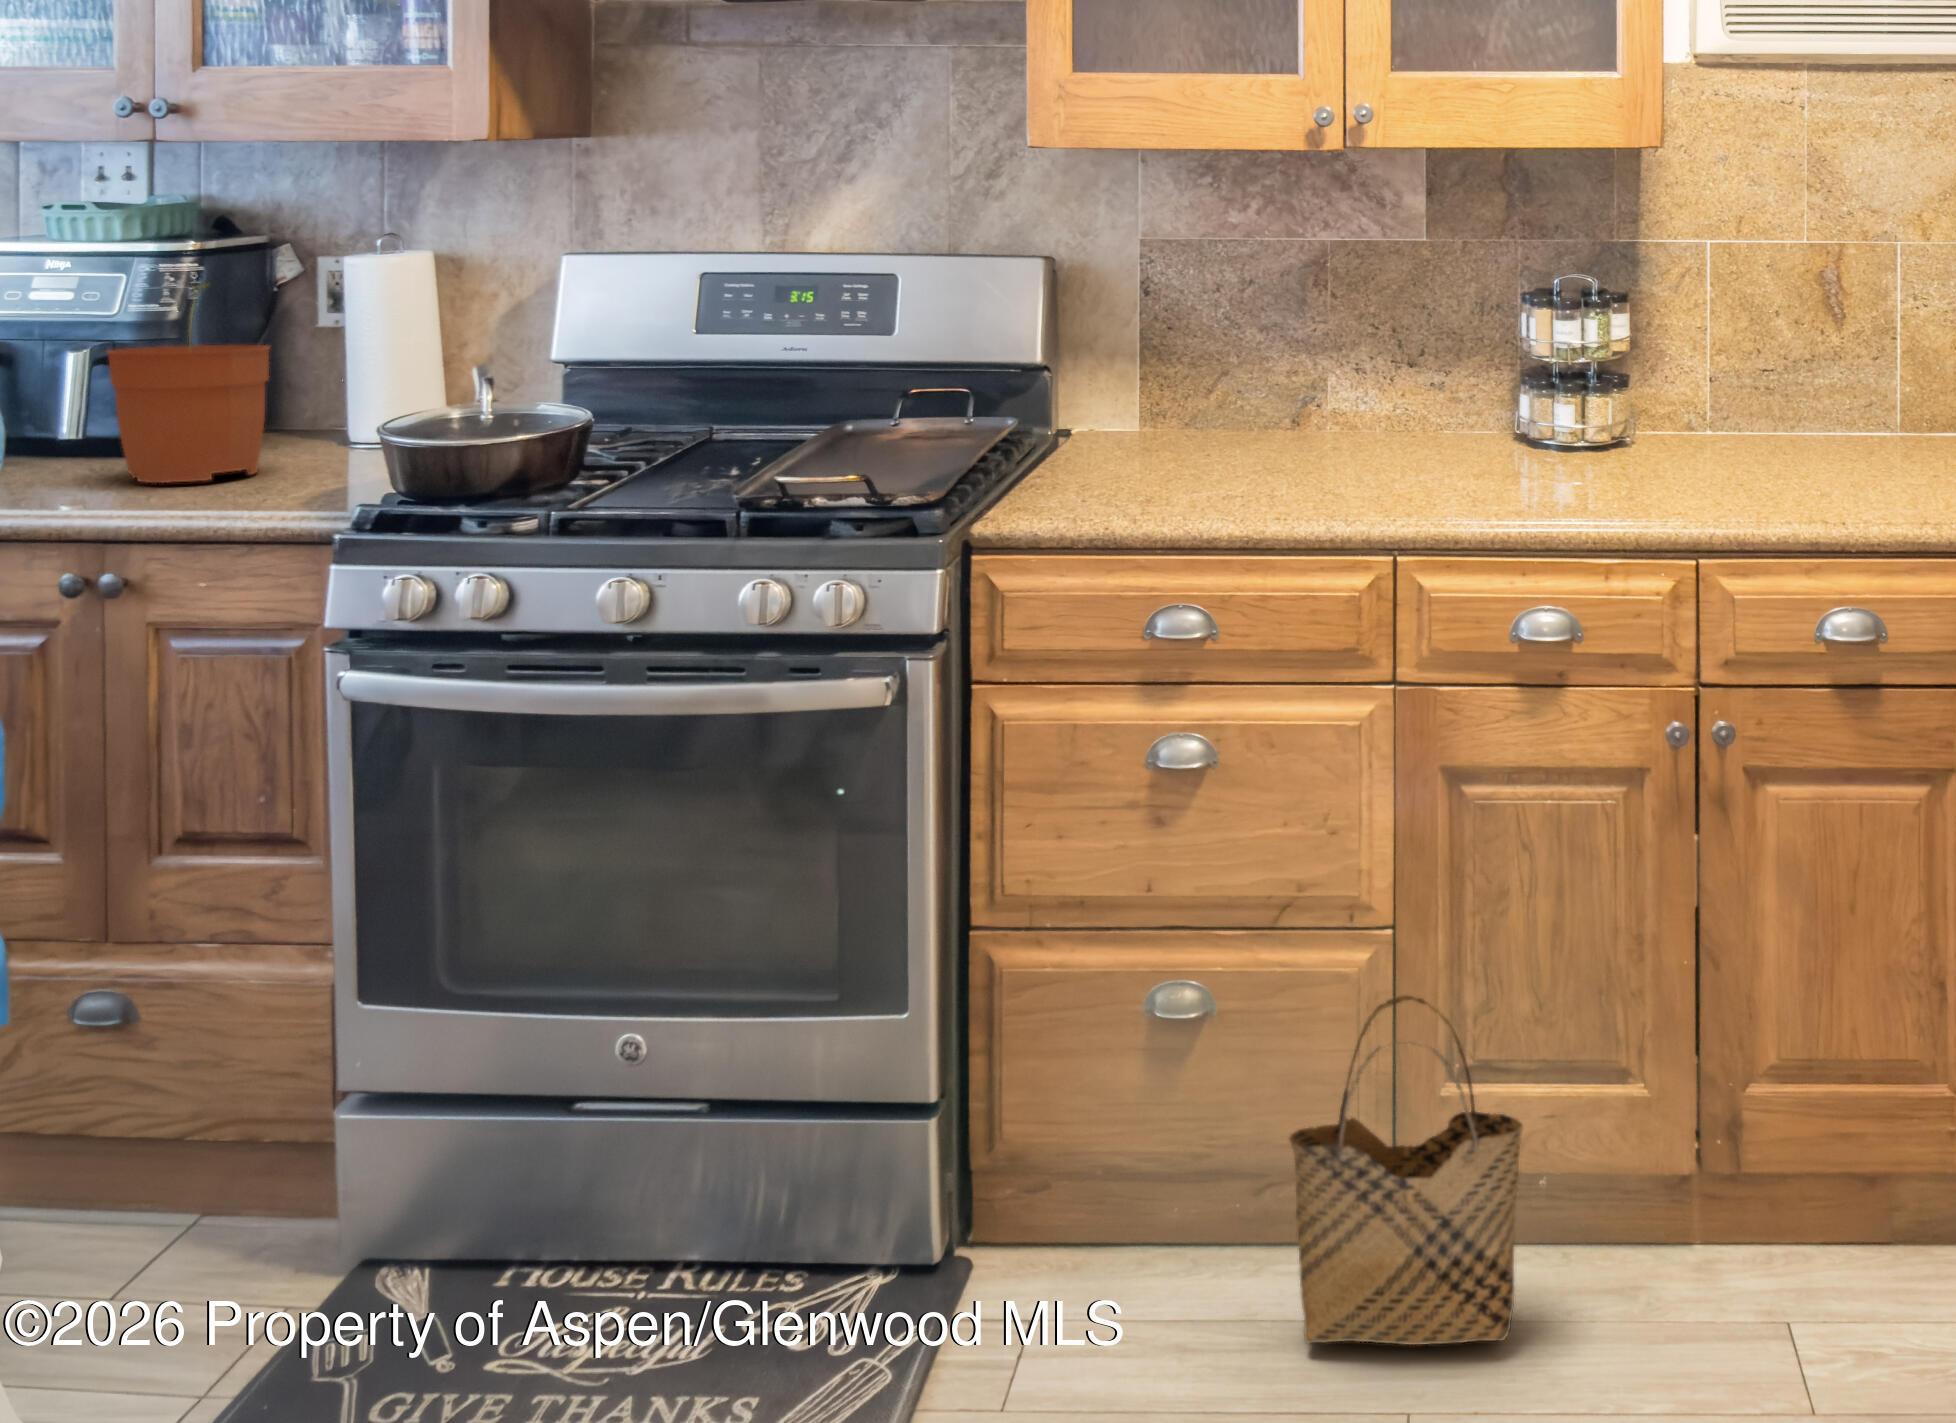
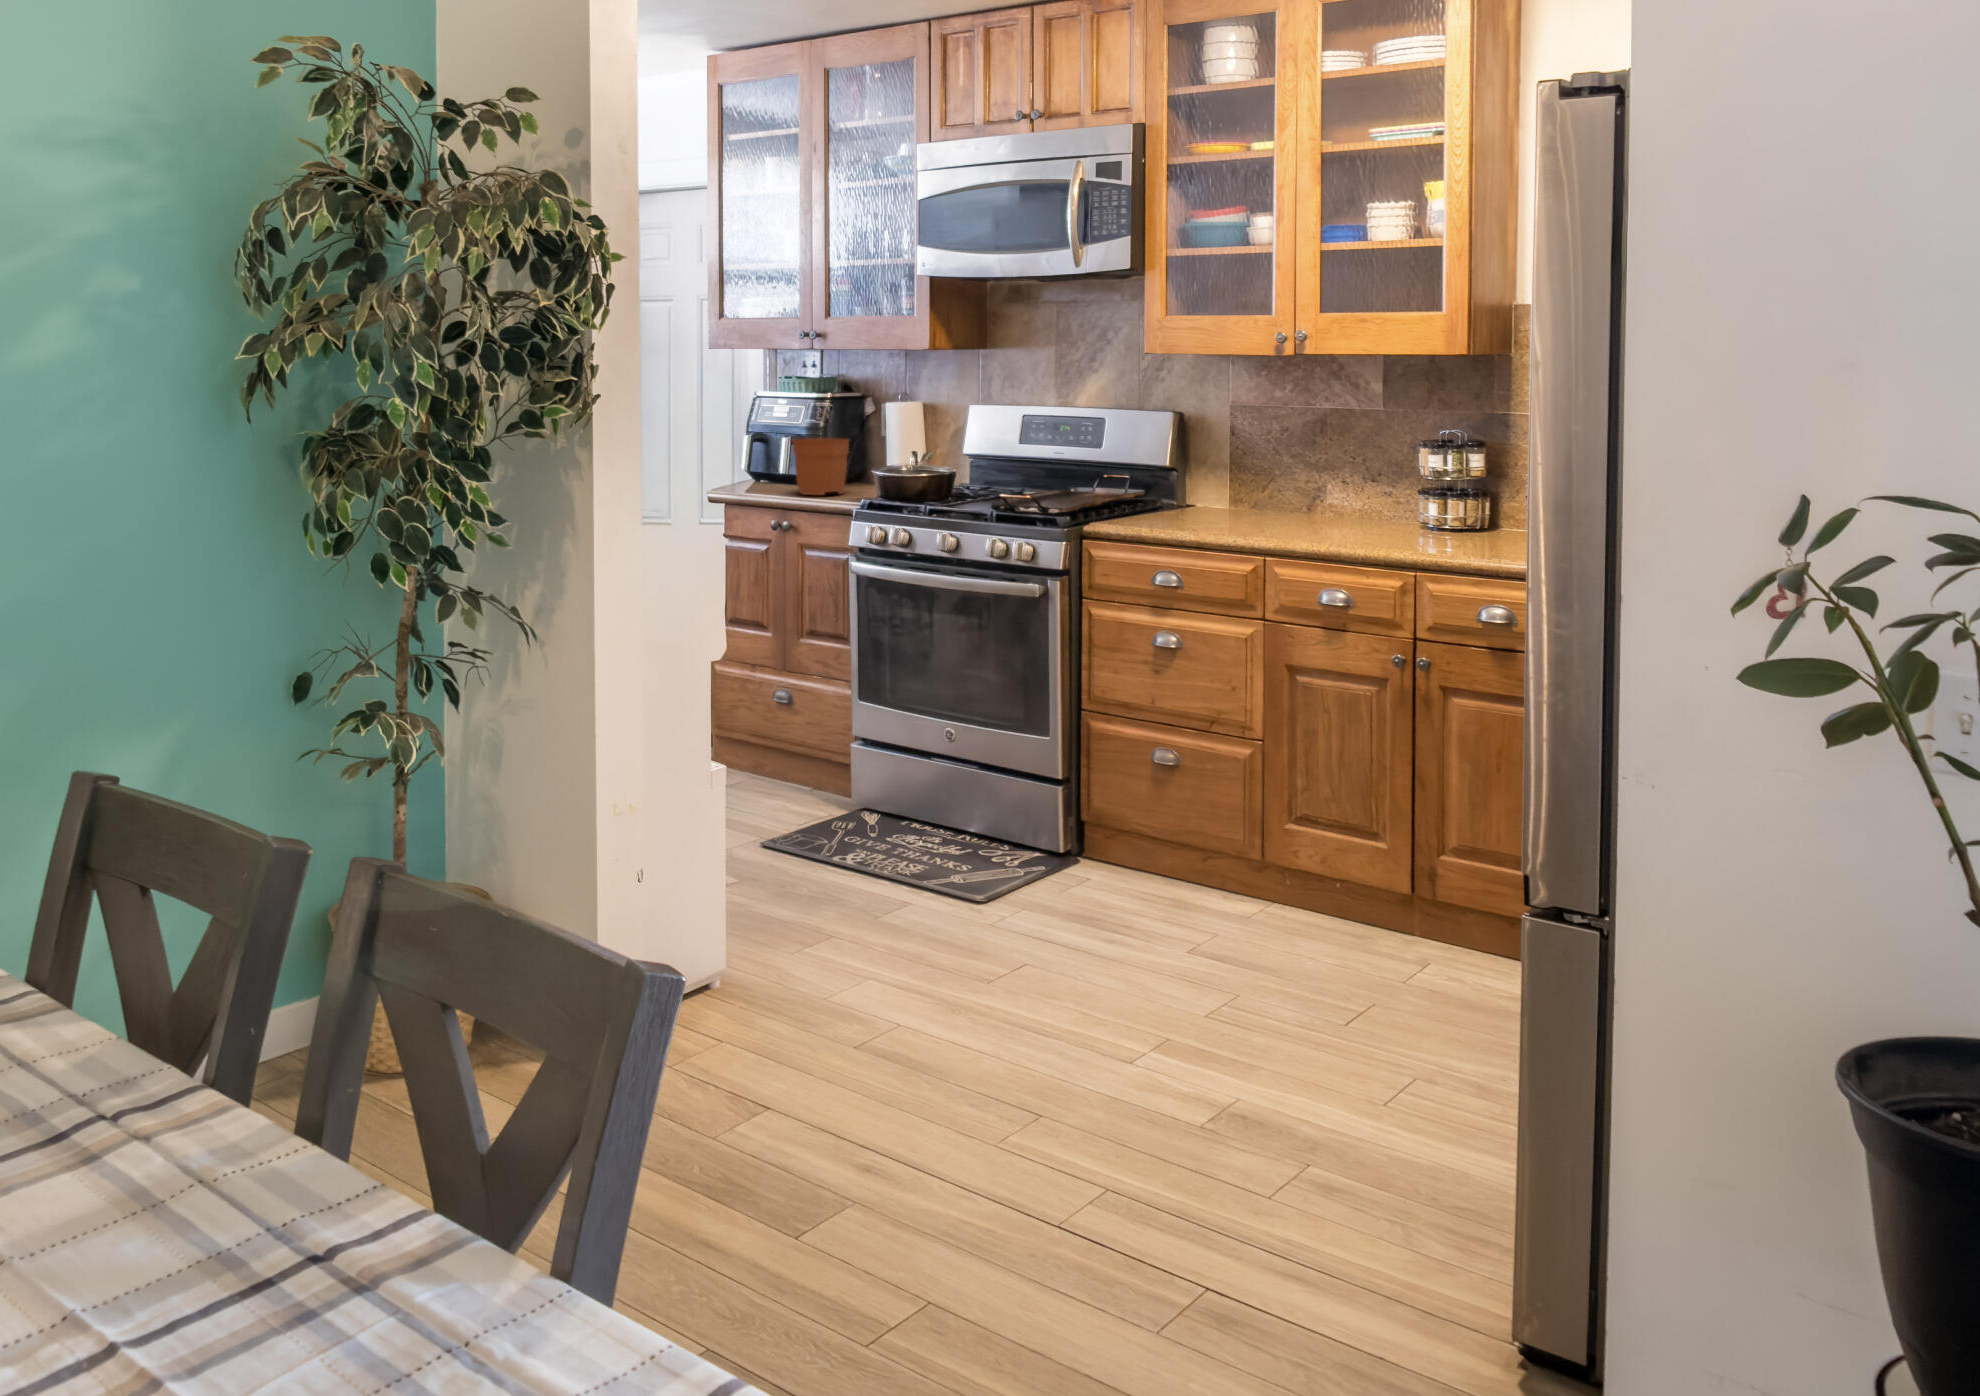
woven basket: present [1289,996,1523,1345] -> none [1185,771,1298,934]

